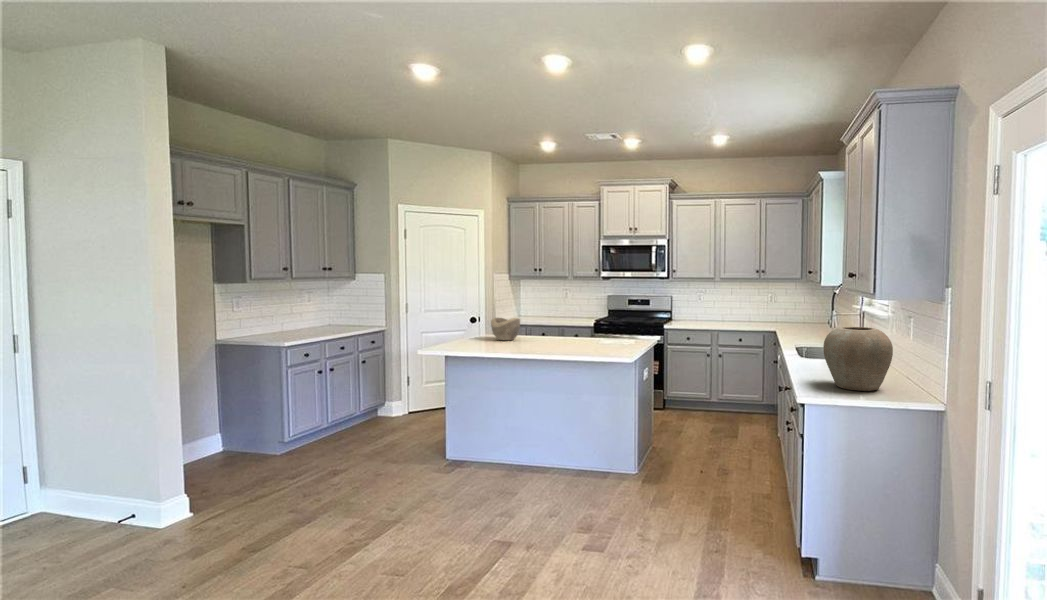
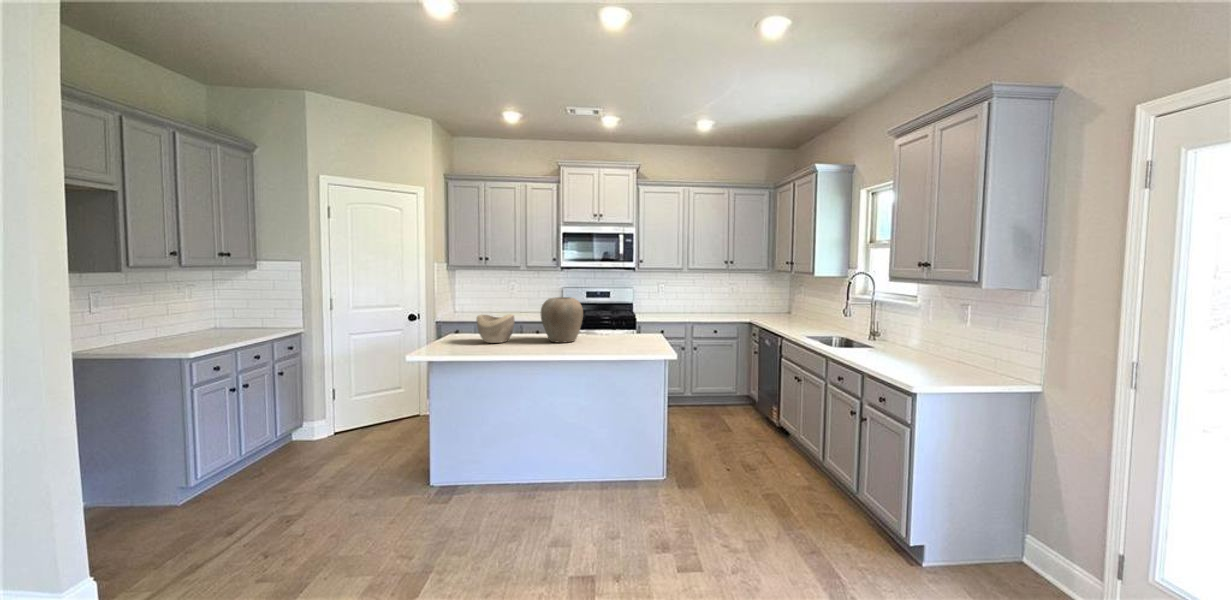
vase: present [823,327,893,391] -> present [541,297,583,343]

